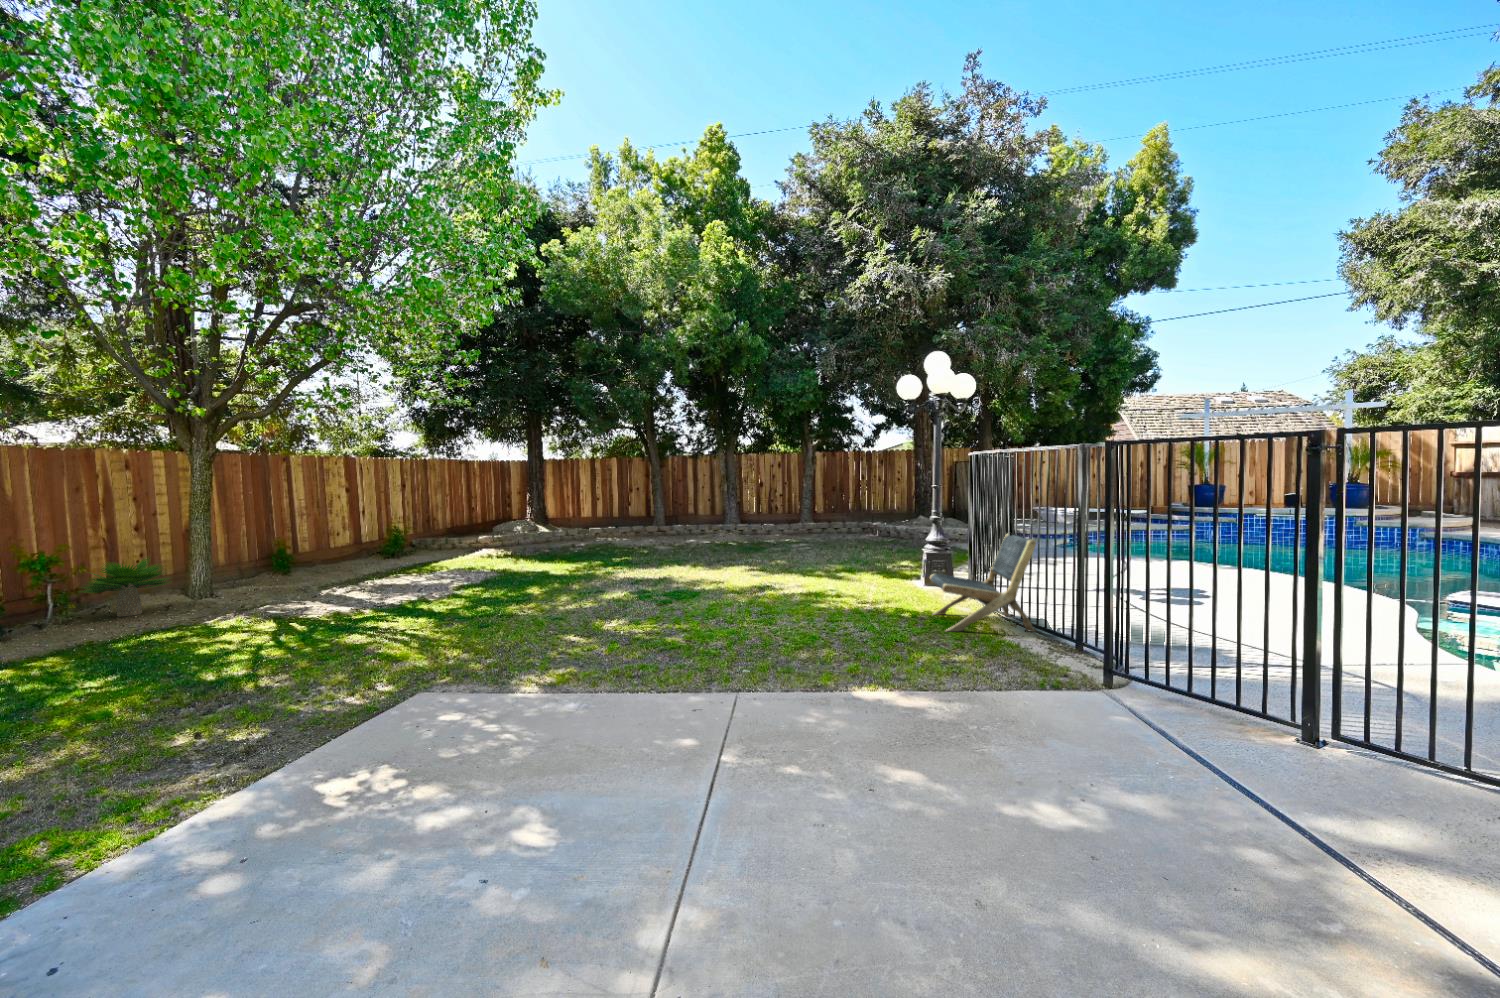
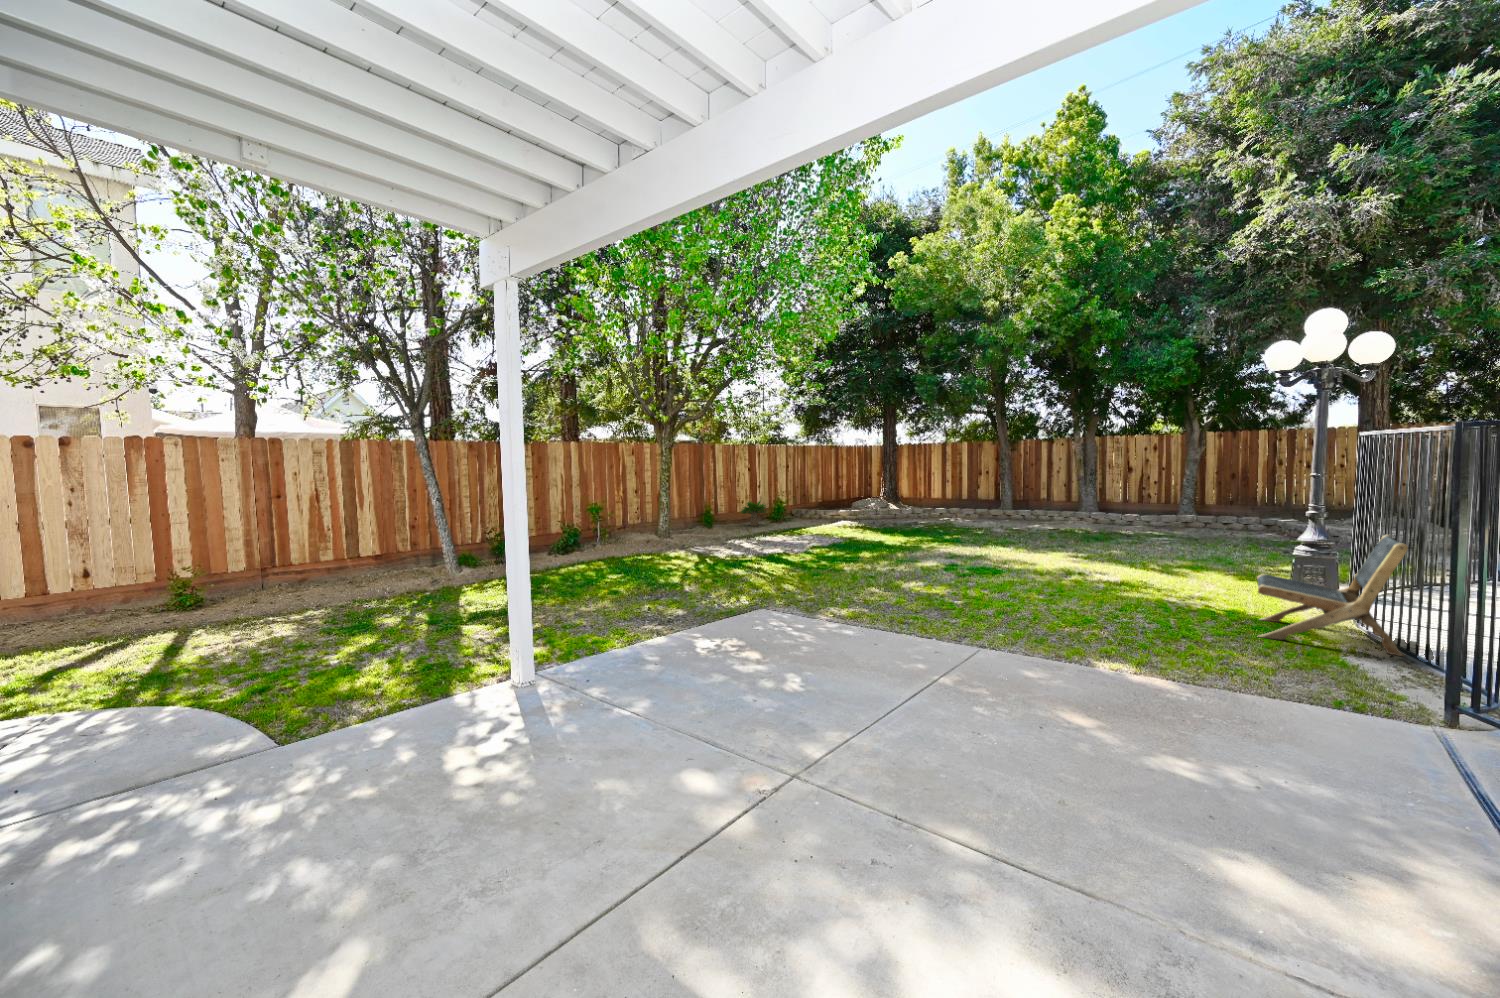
potted plant: present [81,558,168,617] -> present [741,500,766,526]

